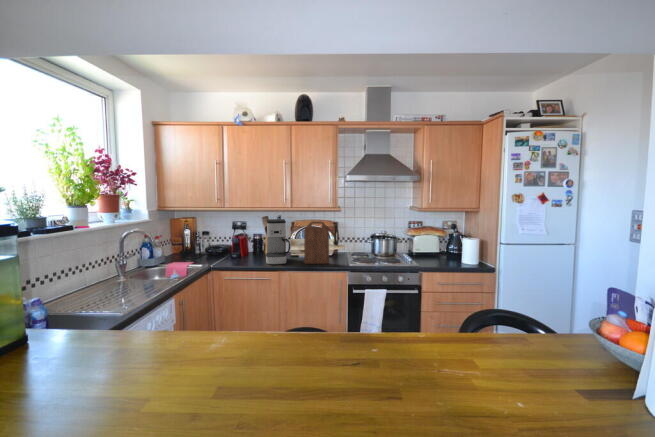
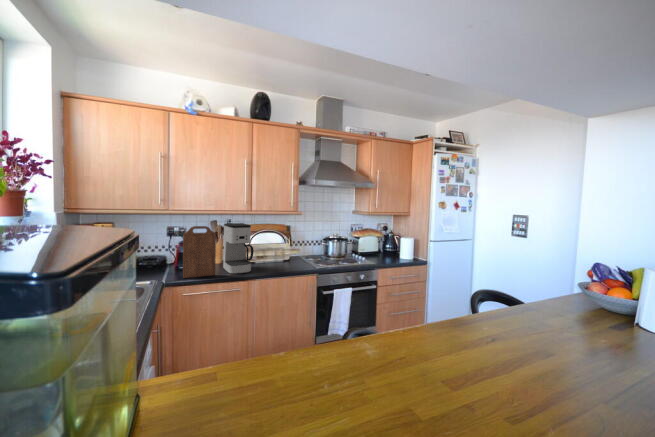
cutting board: present [304,221,329,264] -> present [183,226,216,278]

